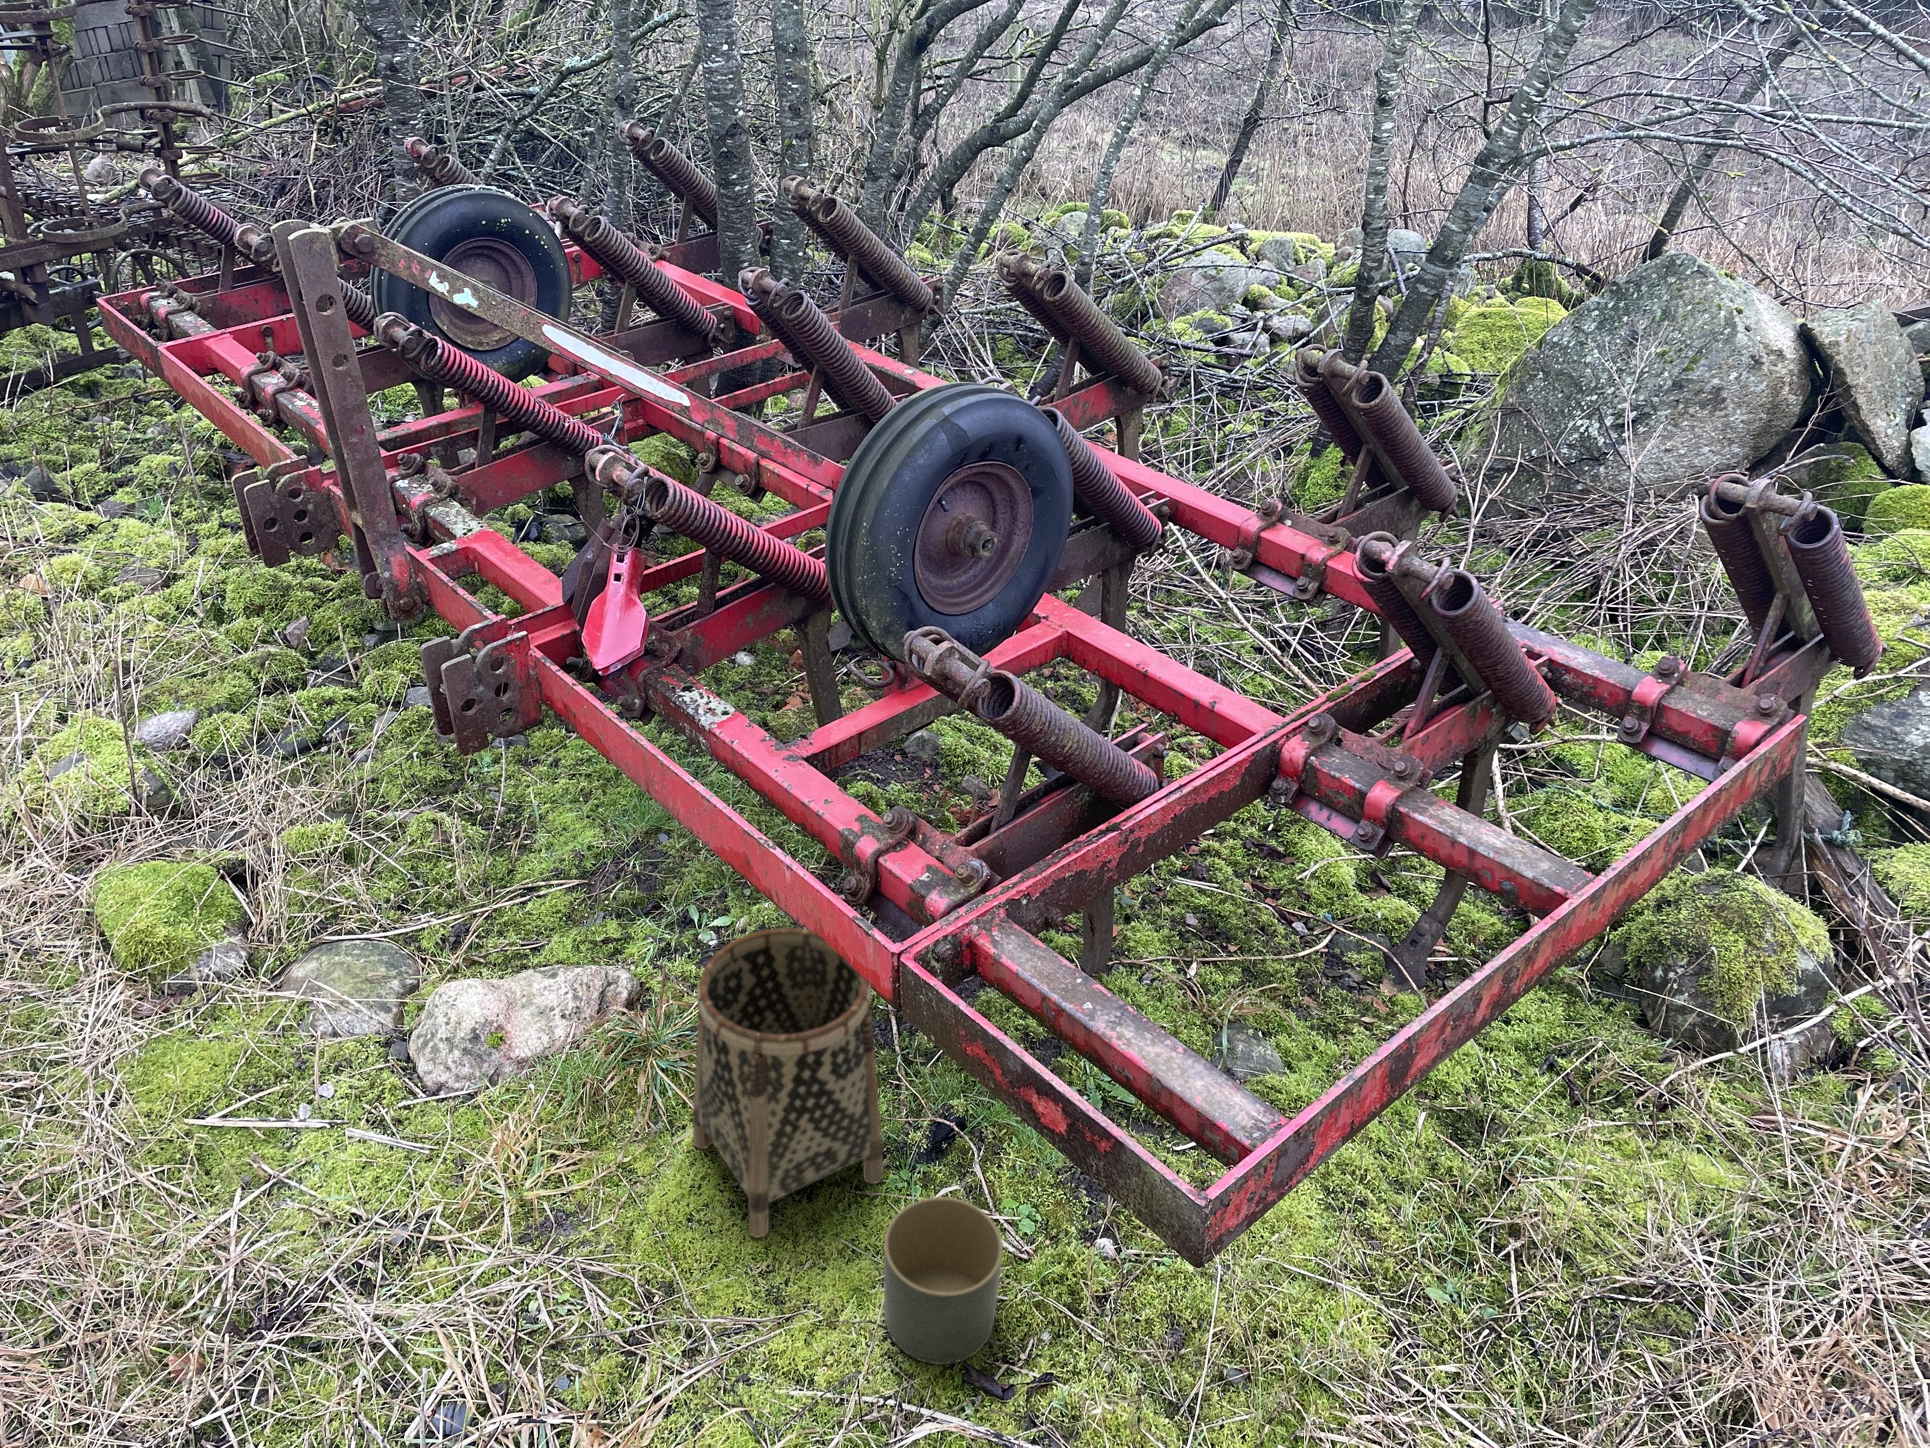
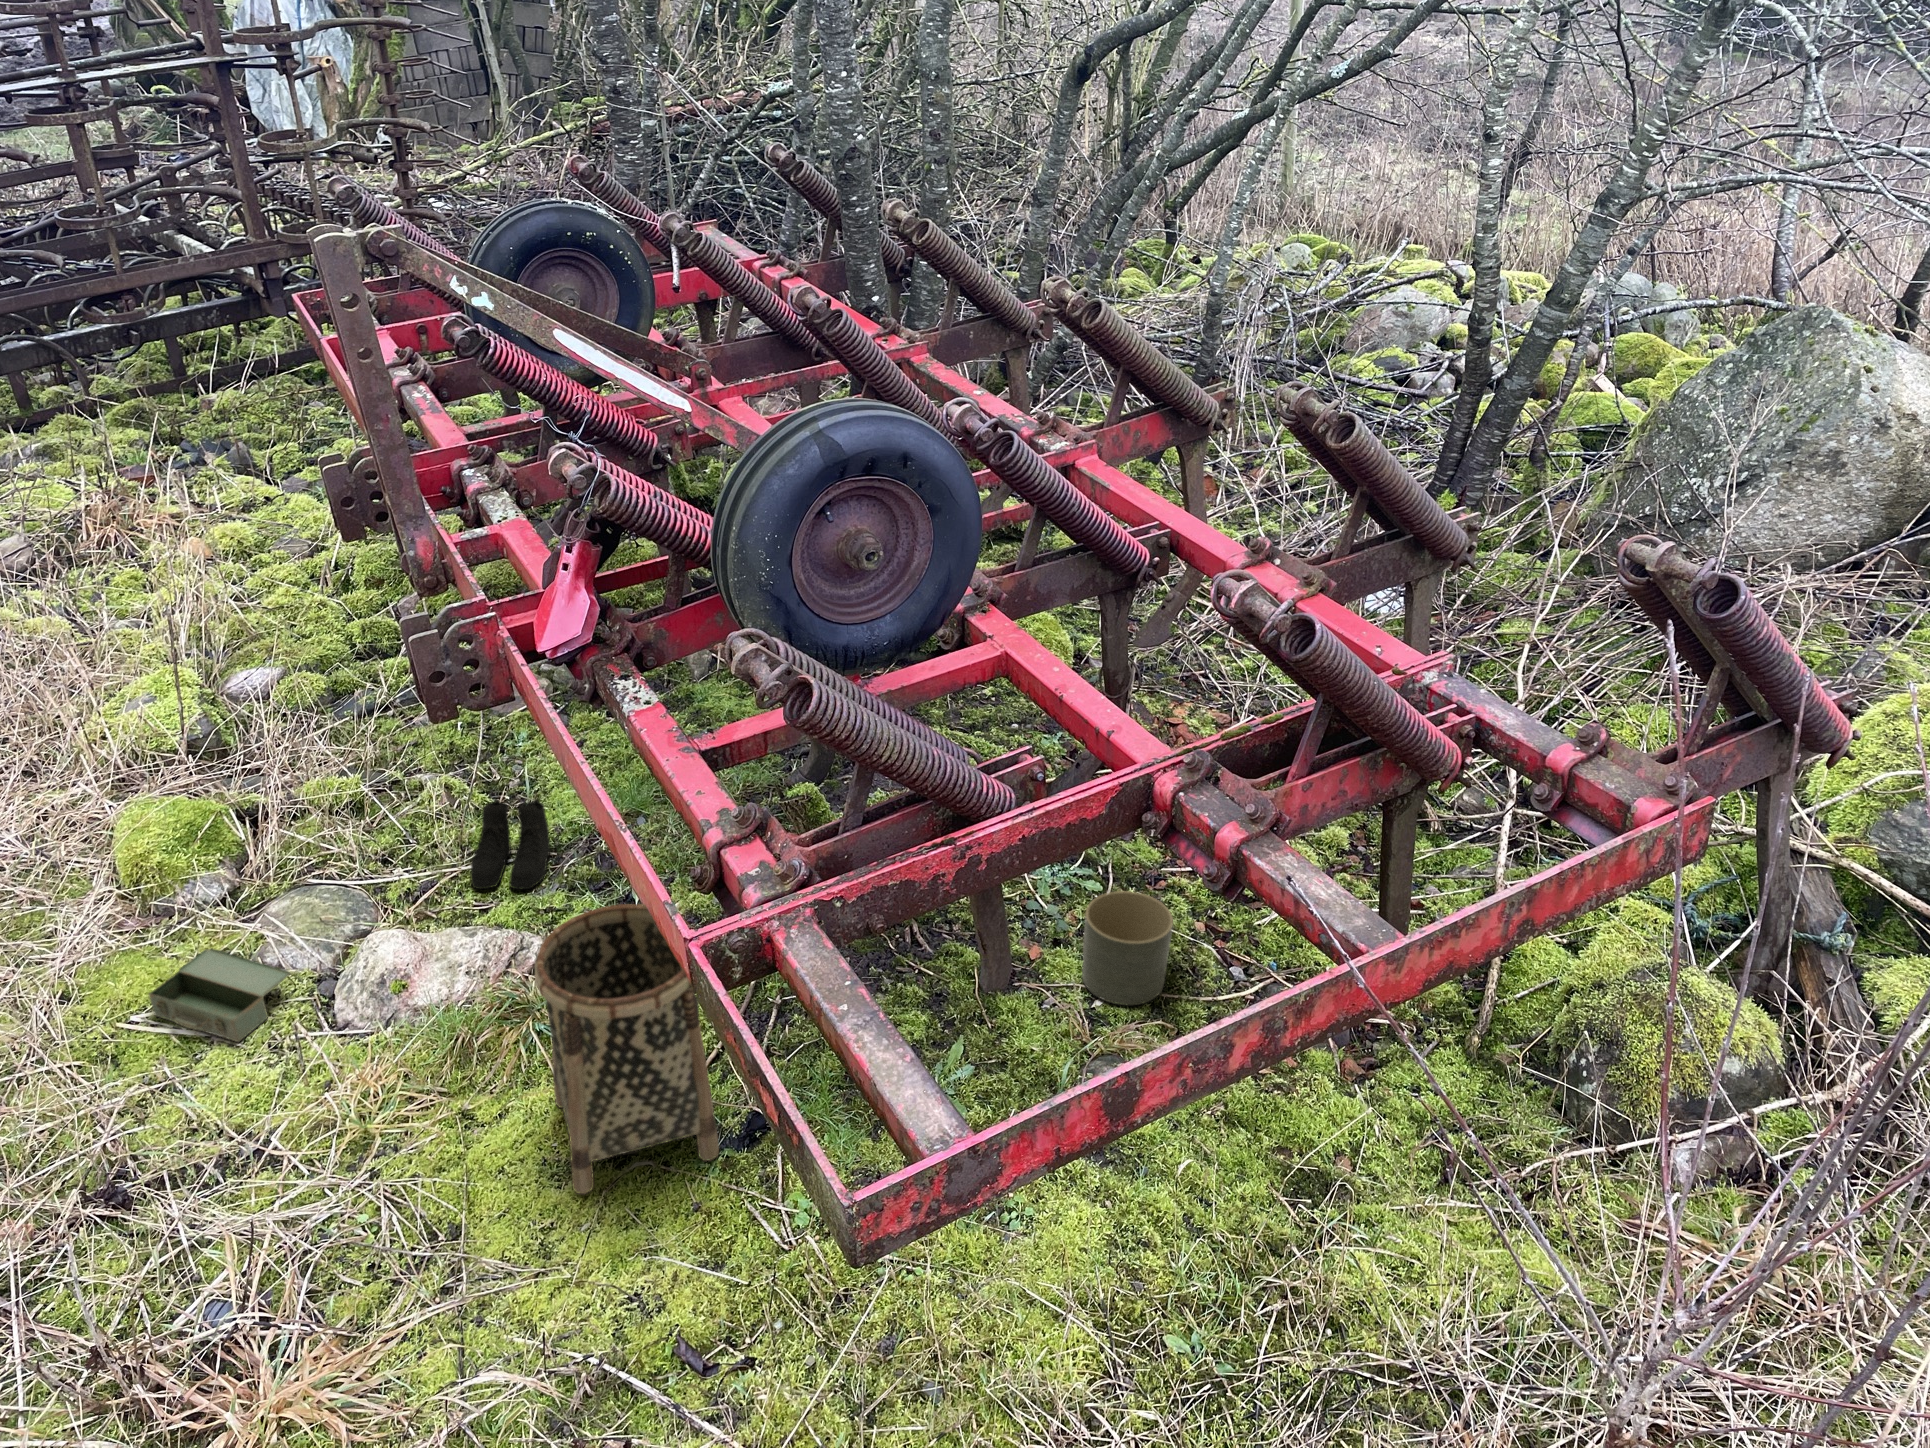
boots: none [508,824,587,925] -> present [470,799,550,889]
toolbox: none [203,1023,358,1124] -> present [149,948,290,1042]
planter: present [884,1197,1003,1365] -> present [1082,891,1173,1005]

